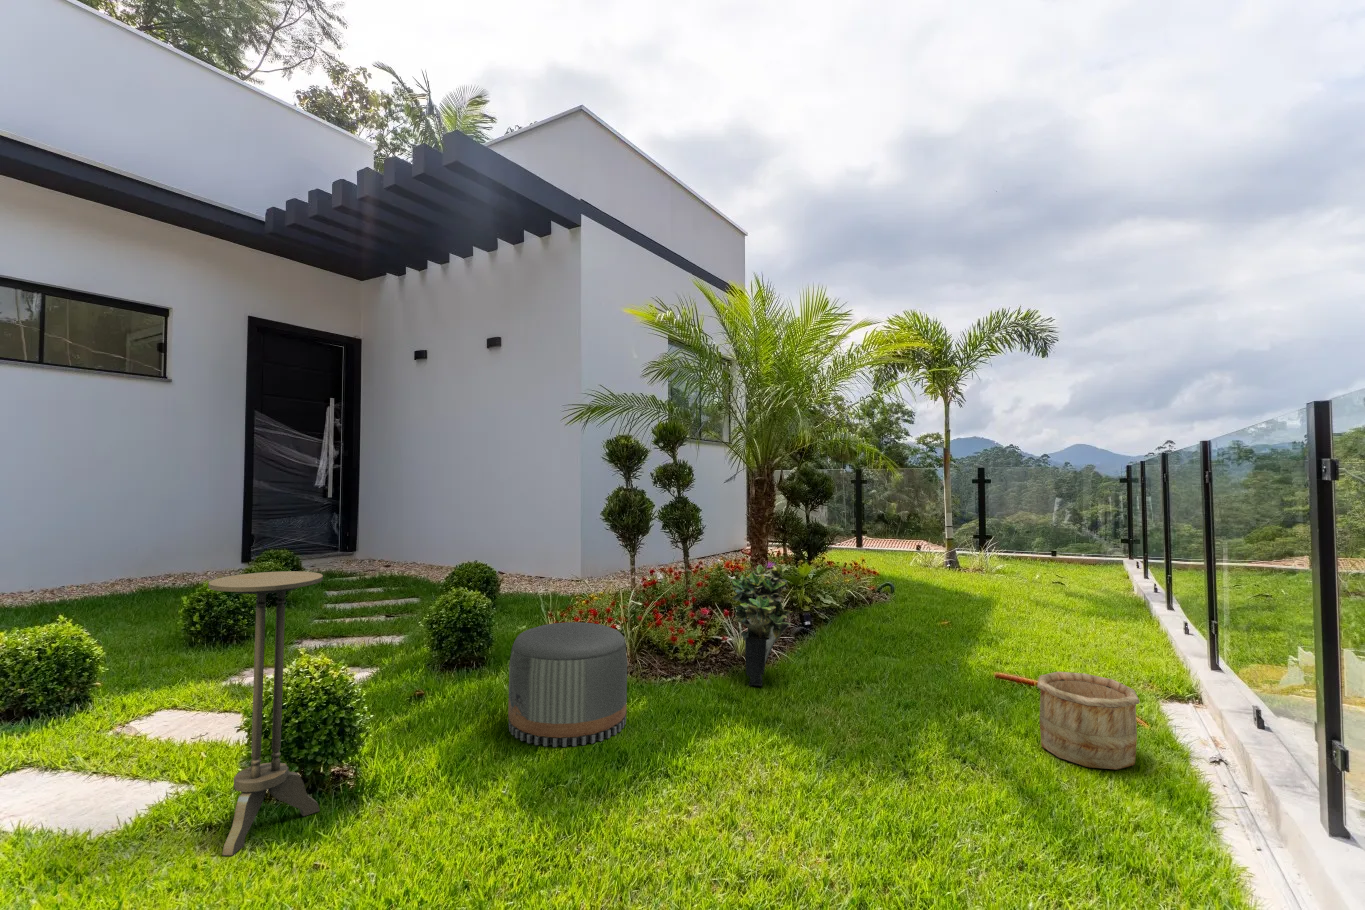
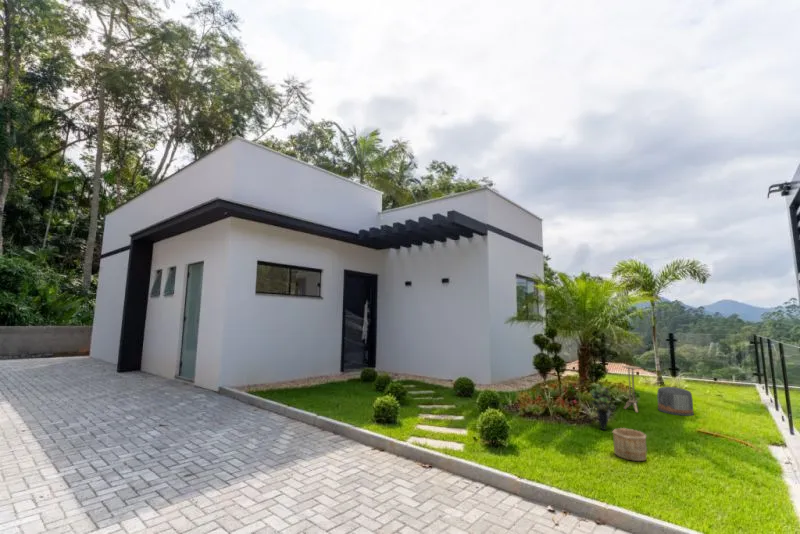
side table: present [208,571,323,855] -> present [623,366,640,412]
pouf: present [508,622,627,747] -> present [657,387,693,416]
wooden bucket: present [1037,672,1140,769] -> present [613,428,647,461]

